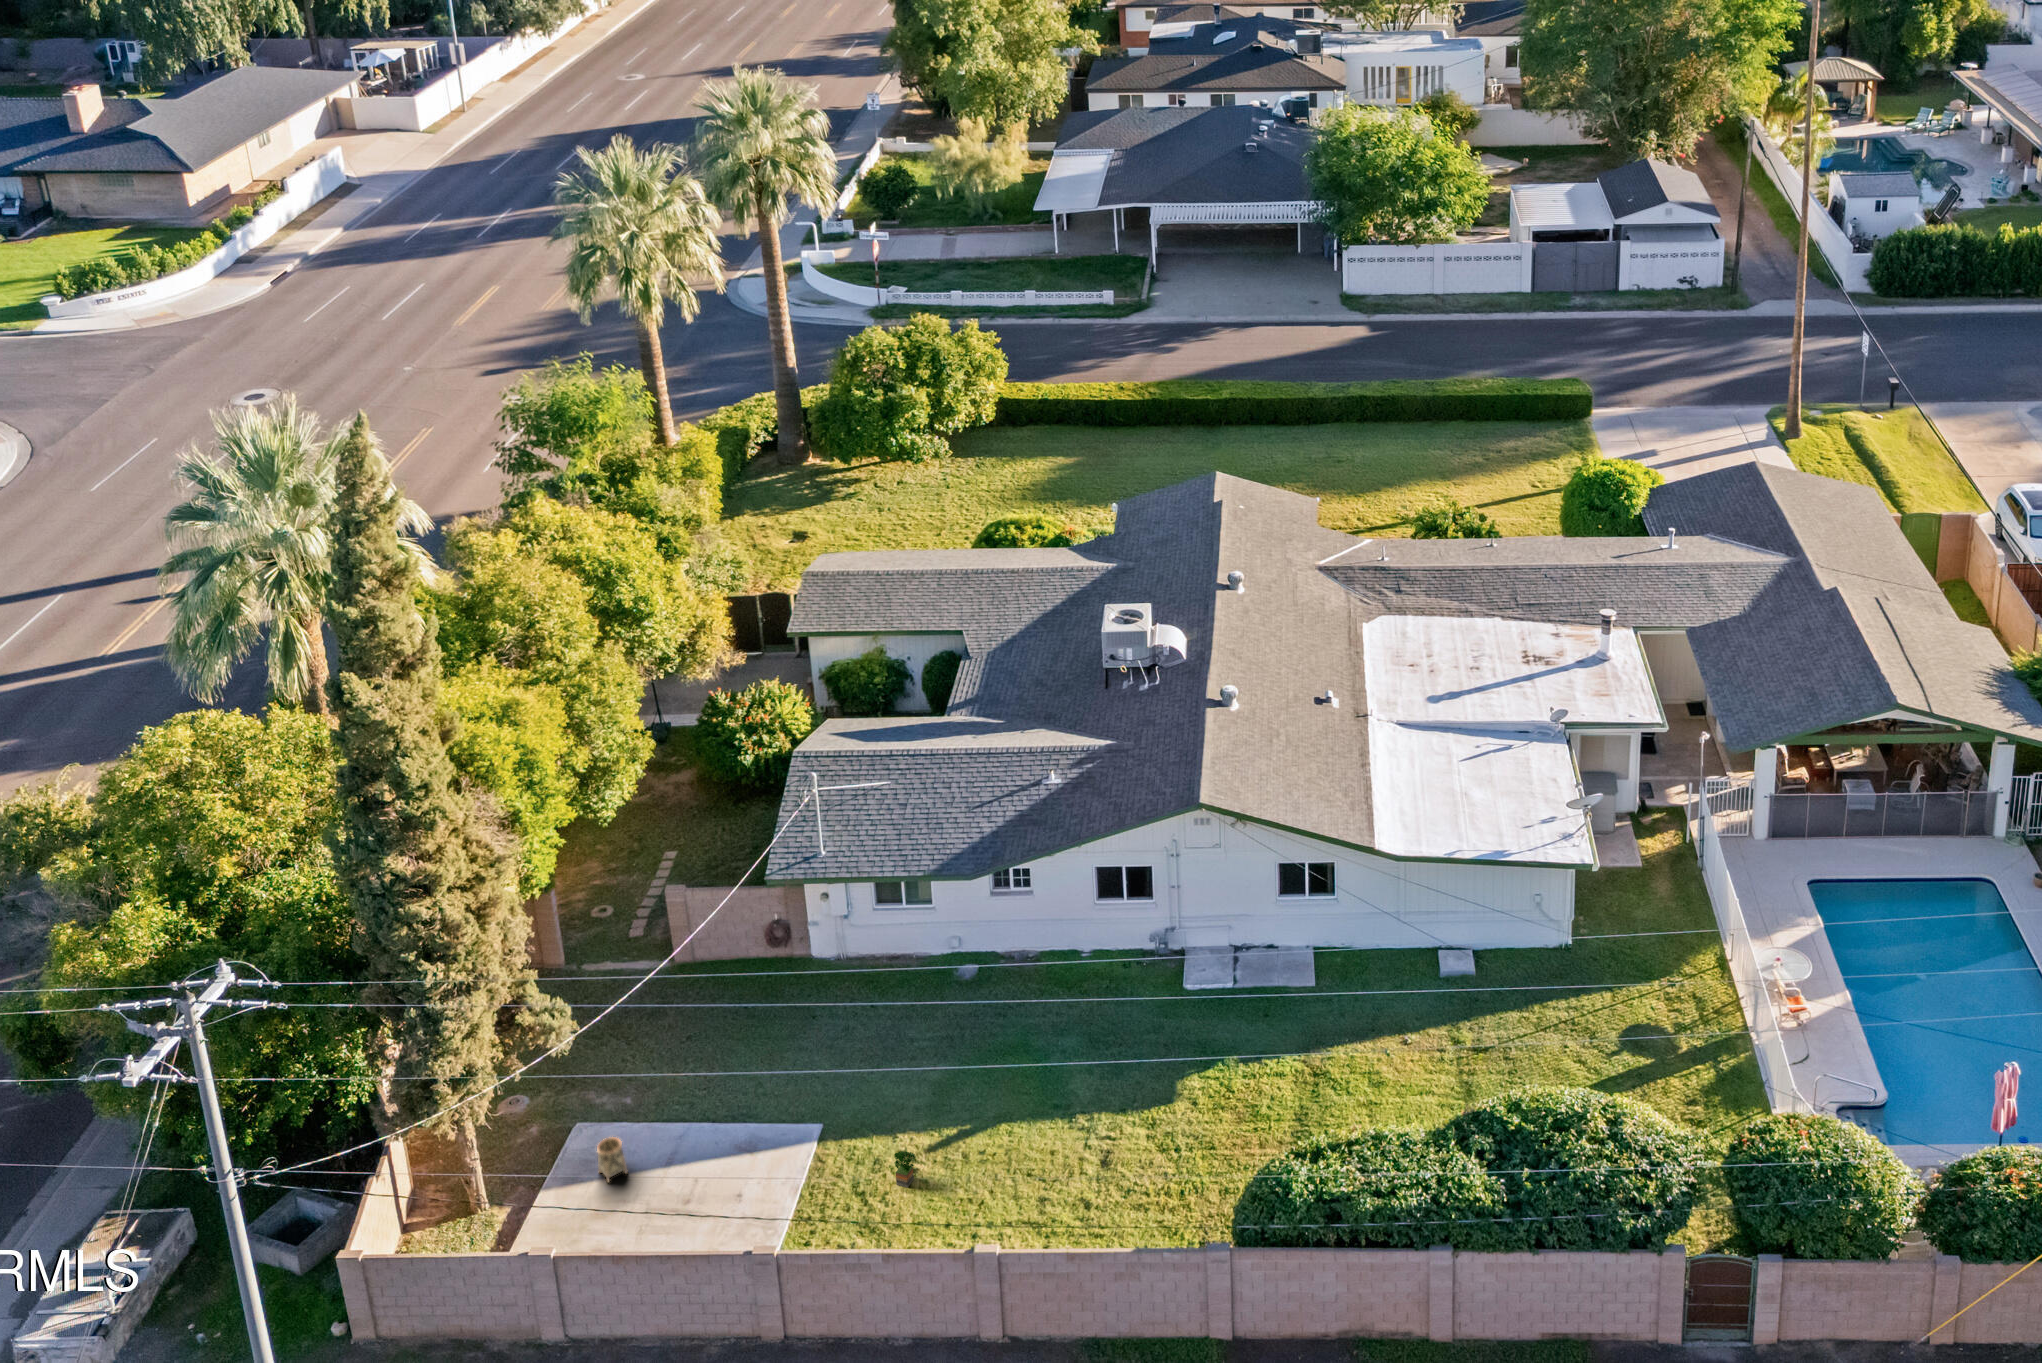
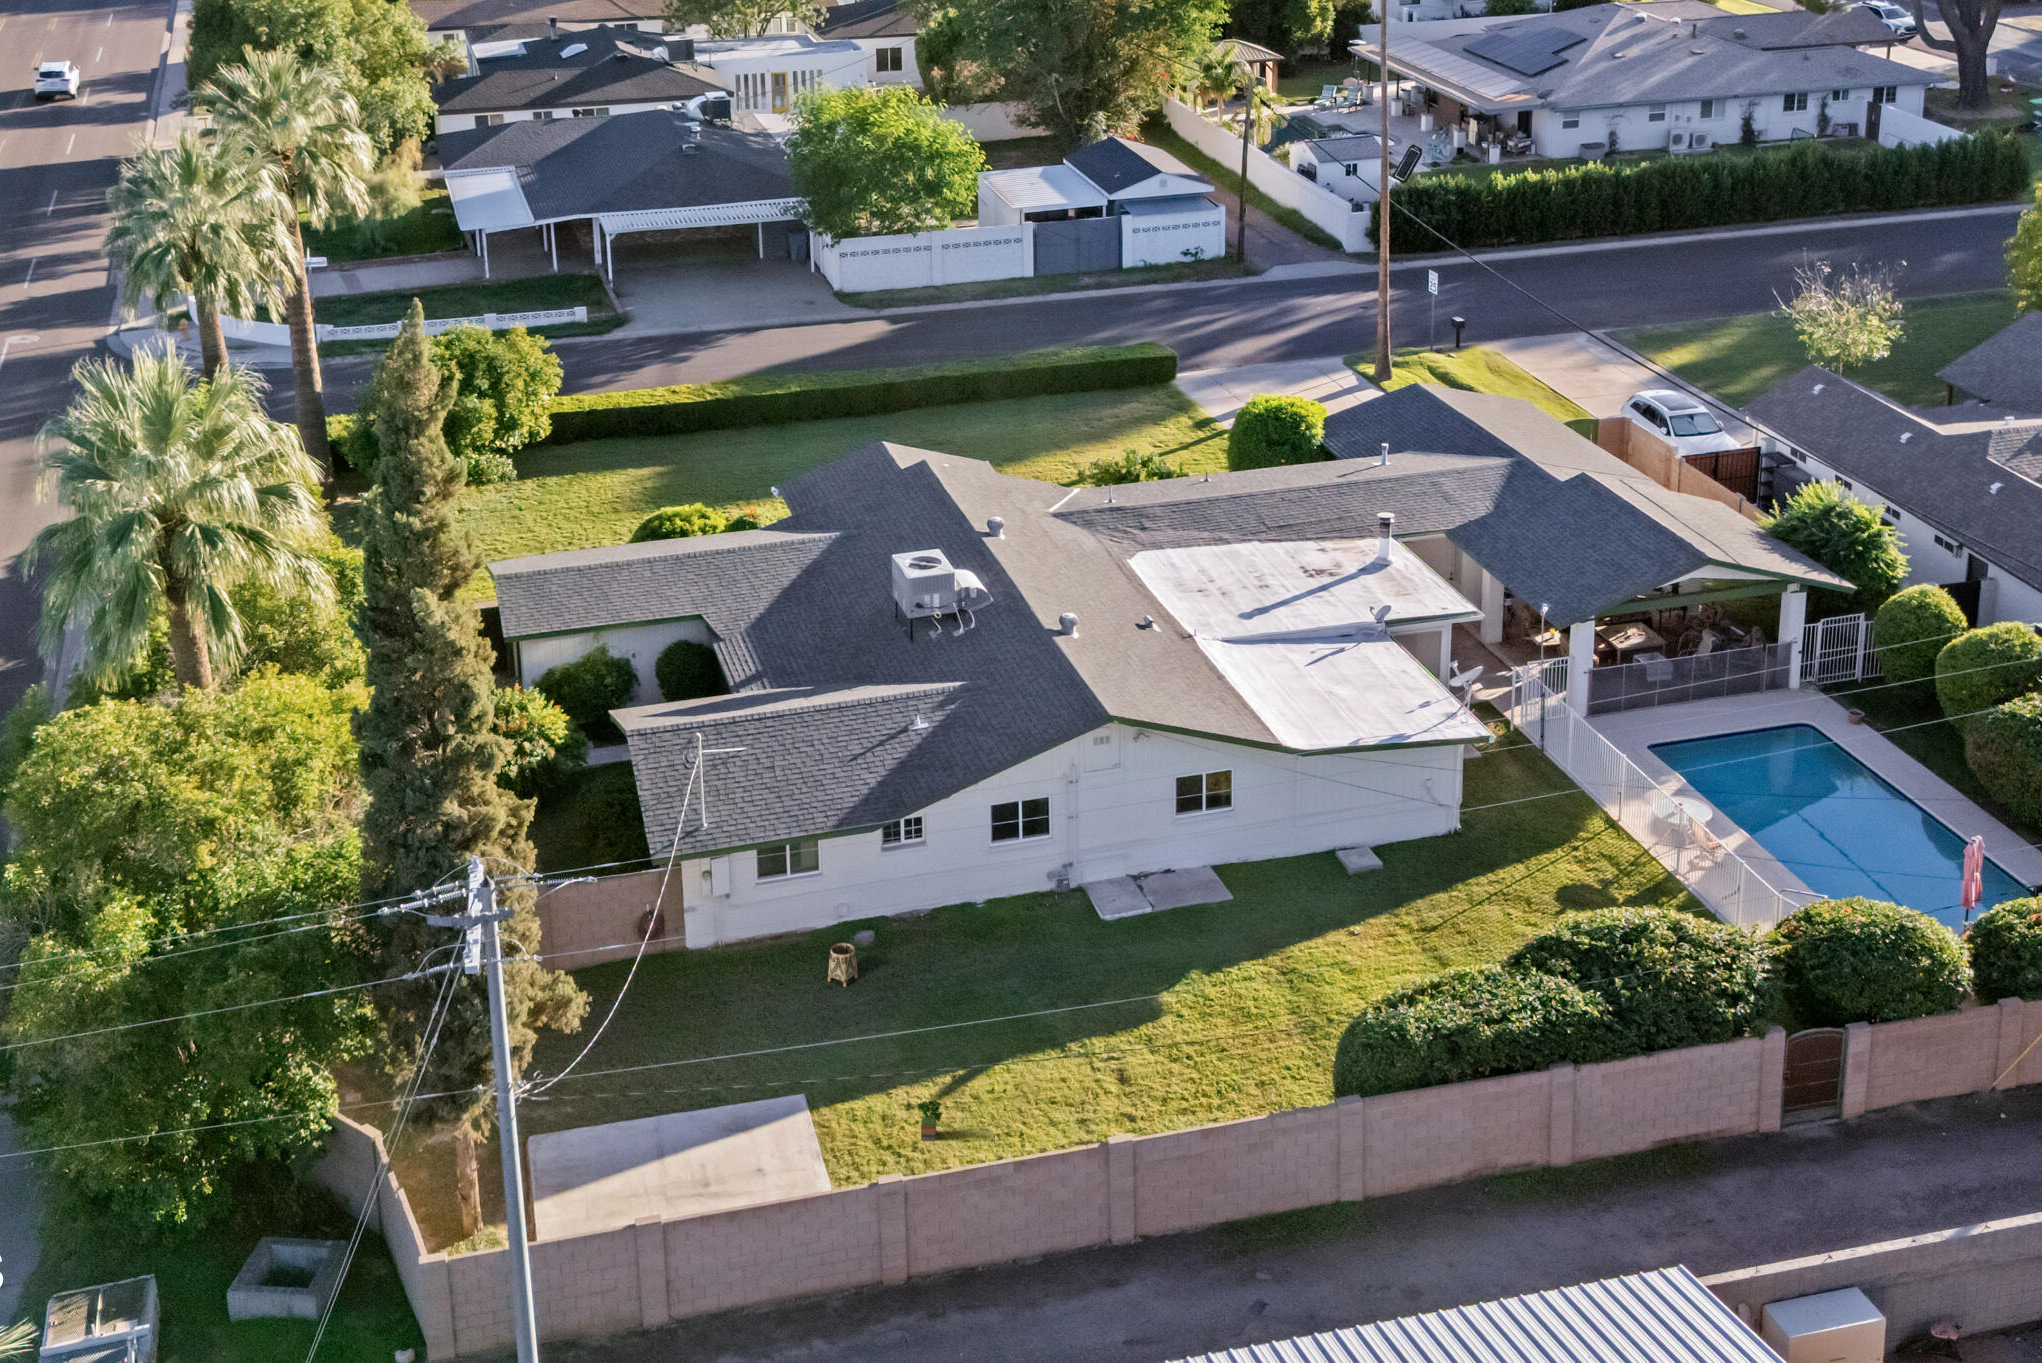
basket: present [597,1137,627,1182] -> present [828,943,858,987]

